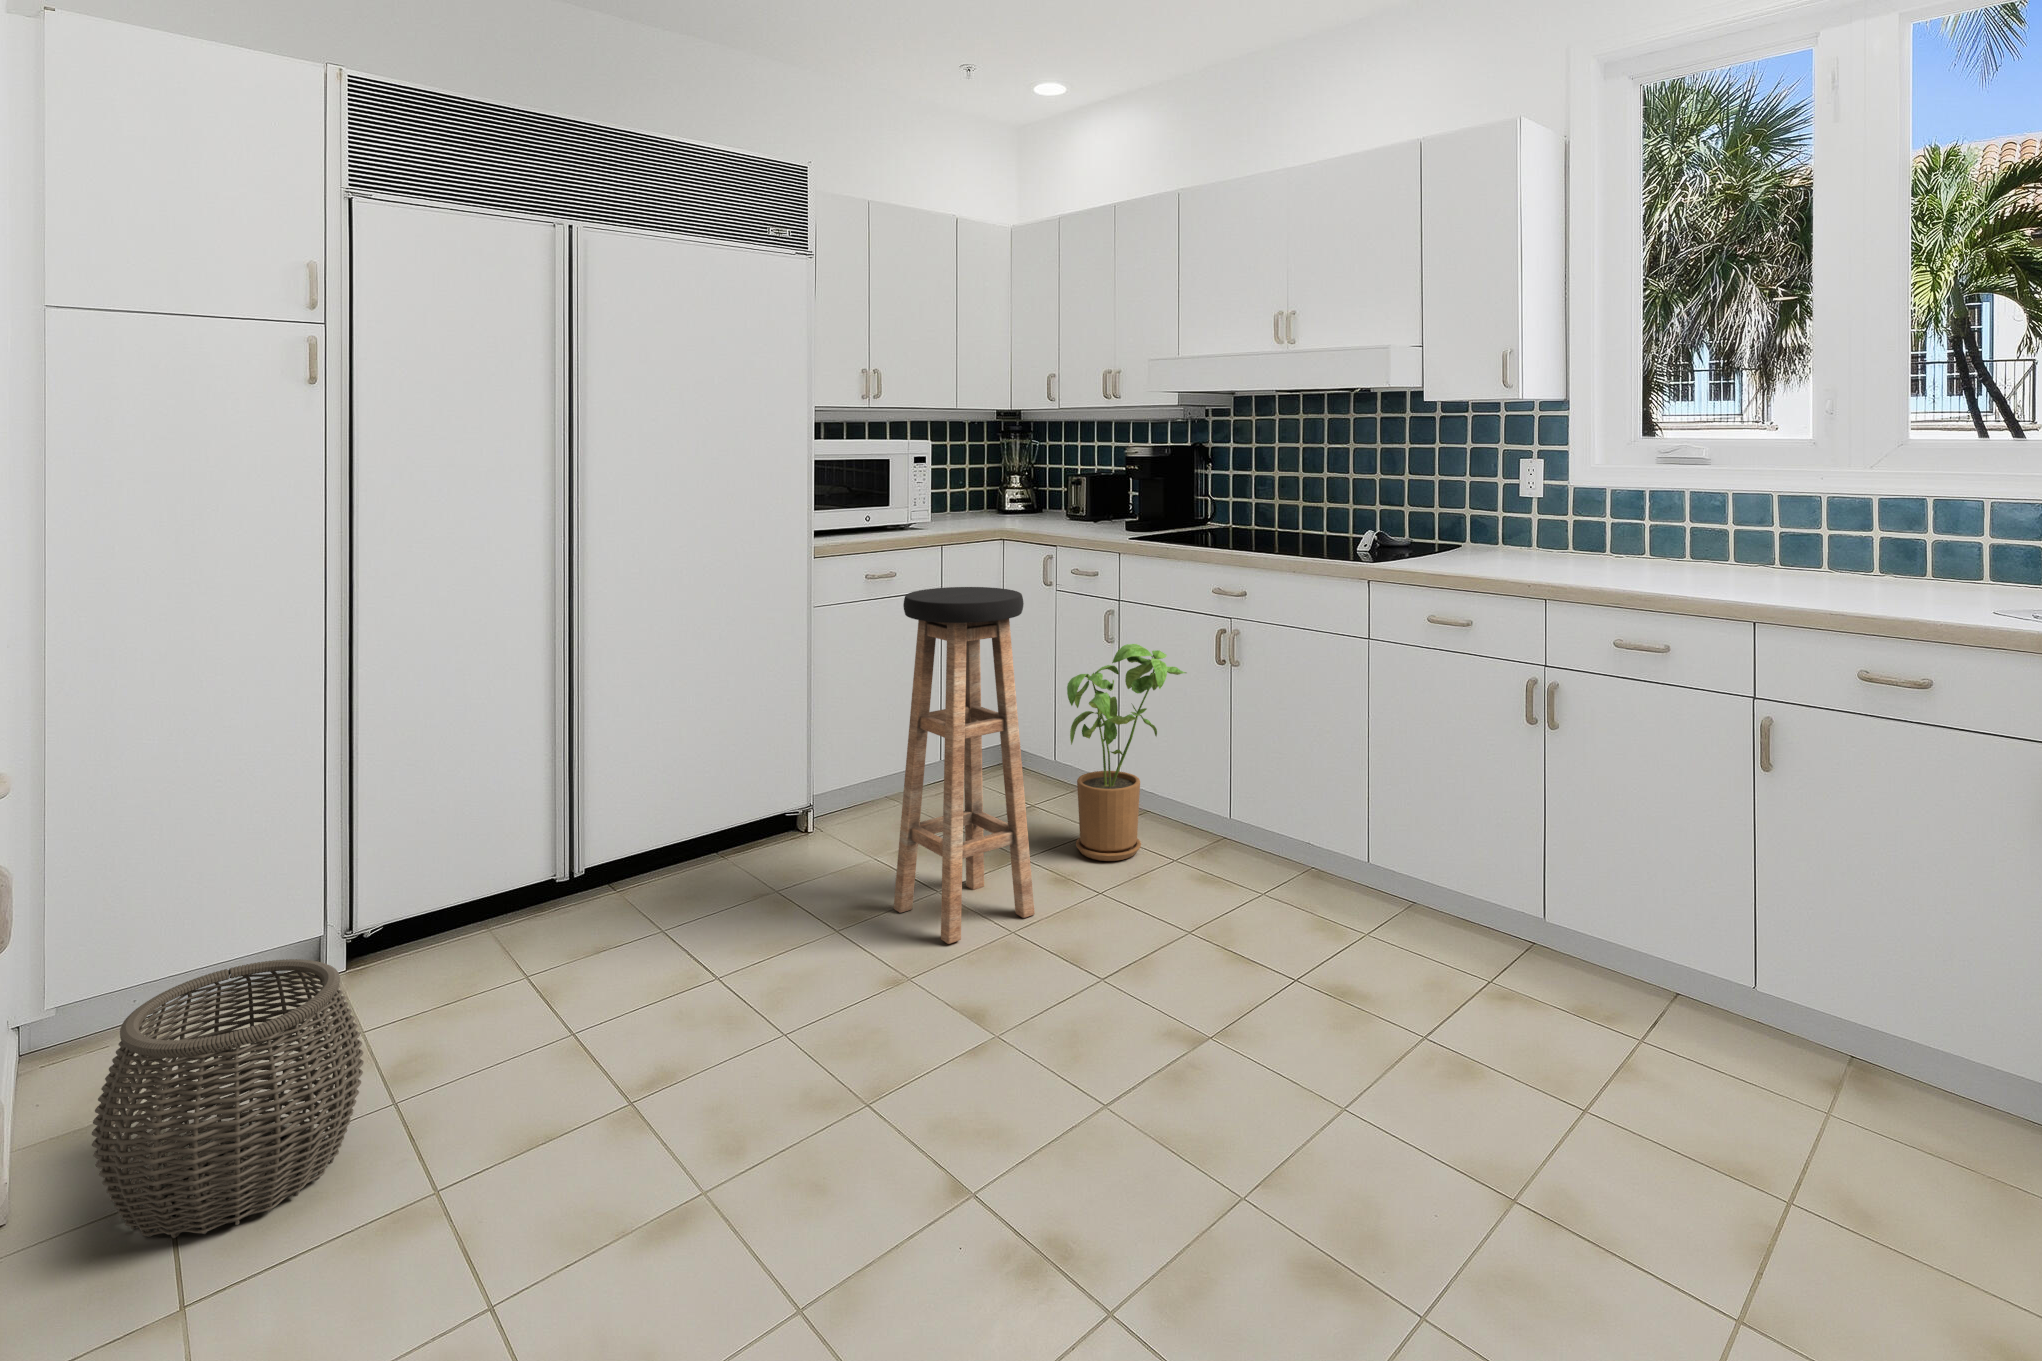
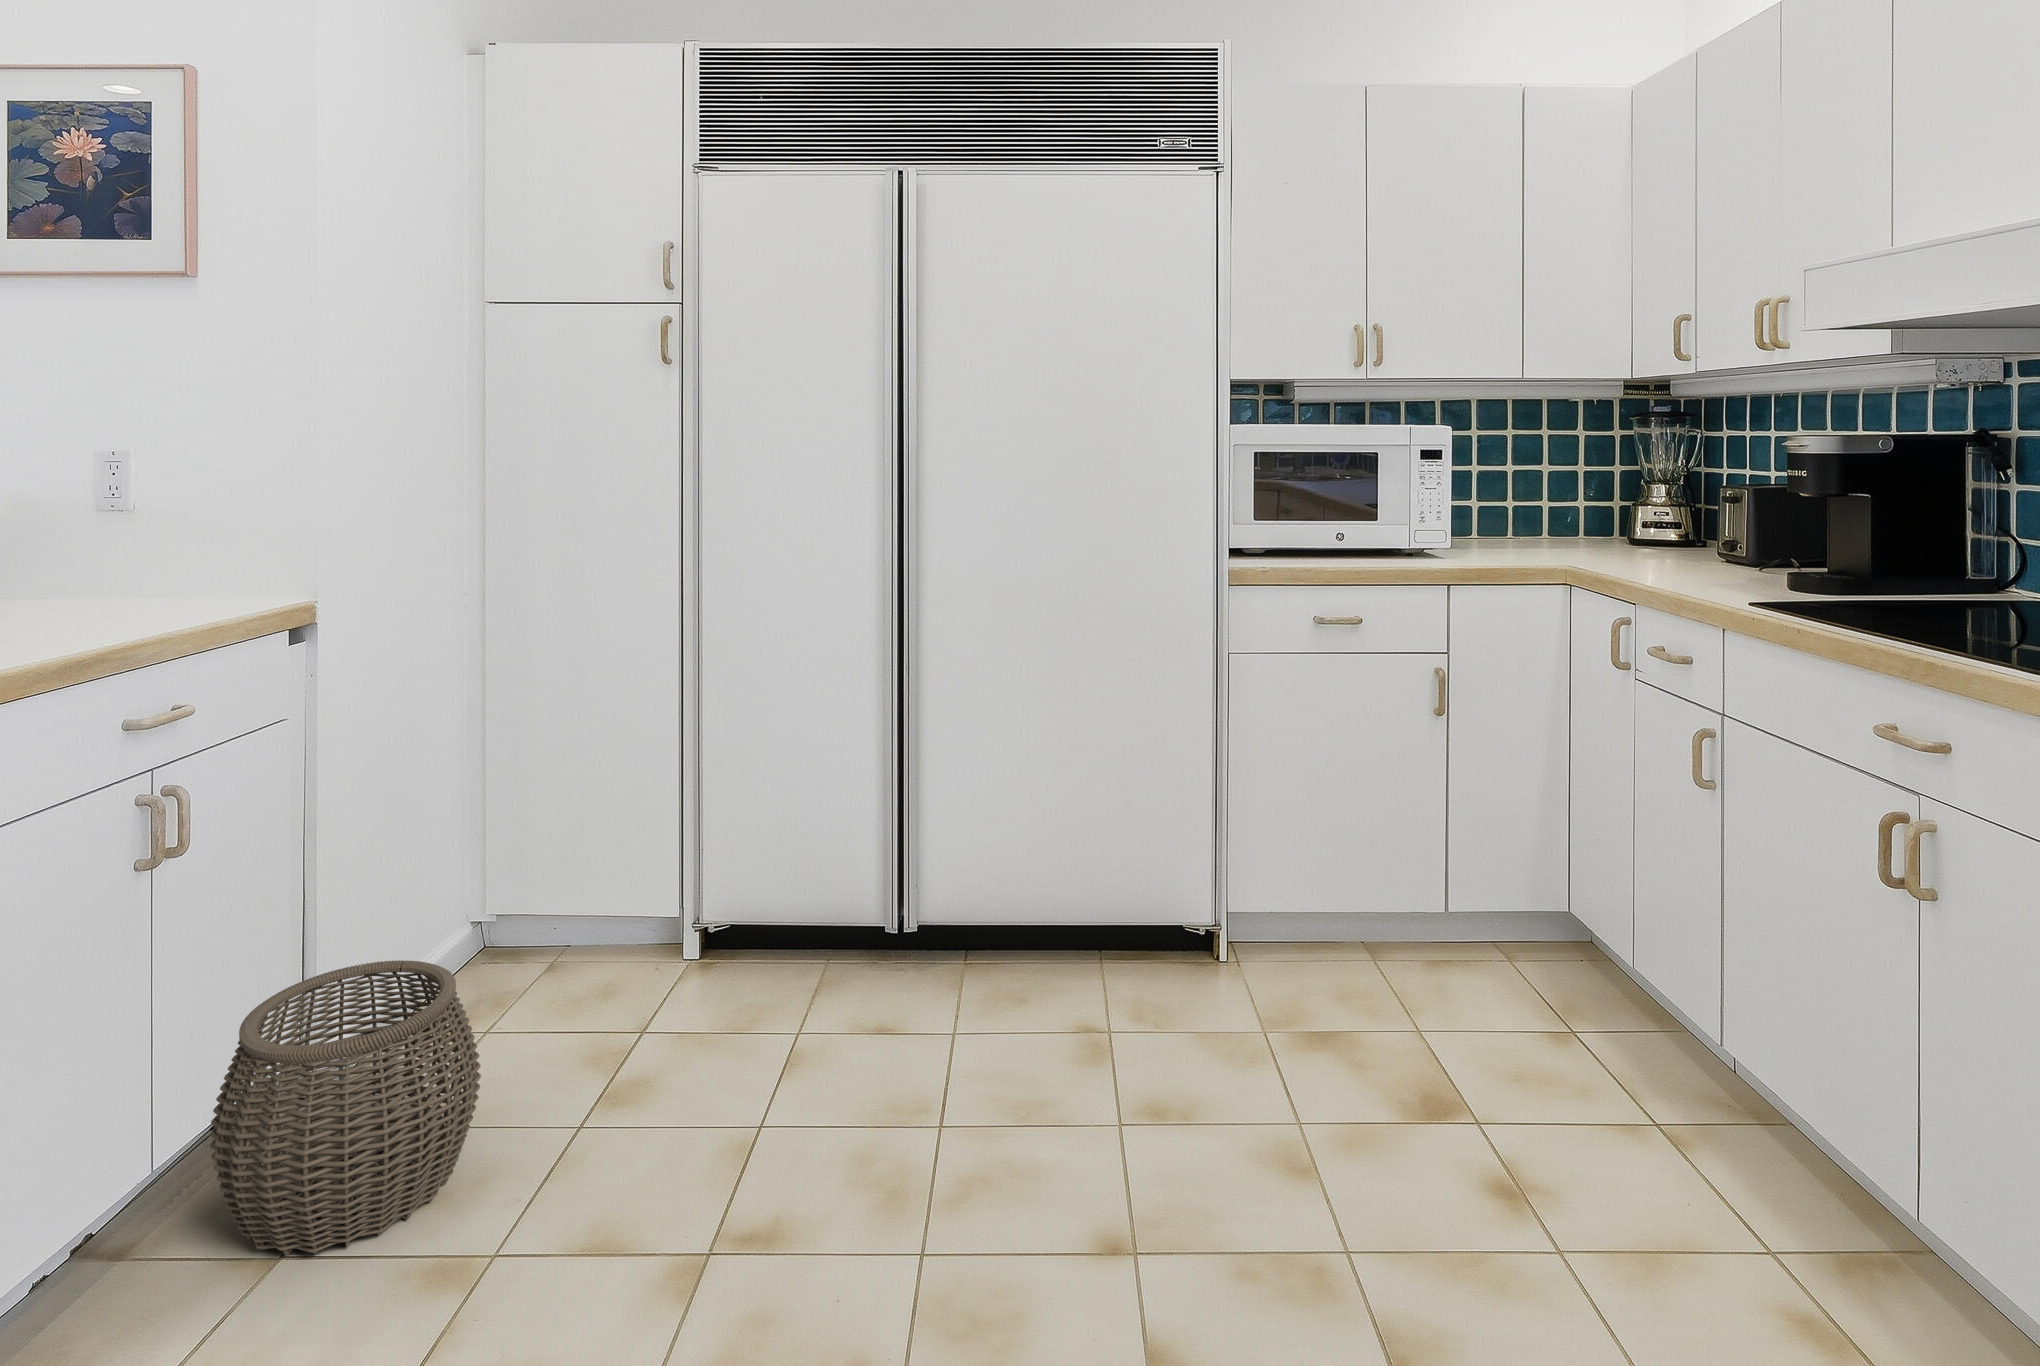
bar stool: present [894,587,1035,944] -> none [1204,654,1407,1258]
house plant: present [1067,644,1186,861] -> none [1549,805,1819,1211]

